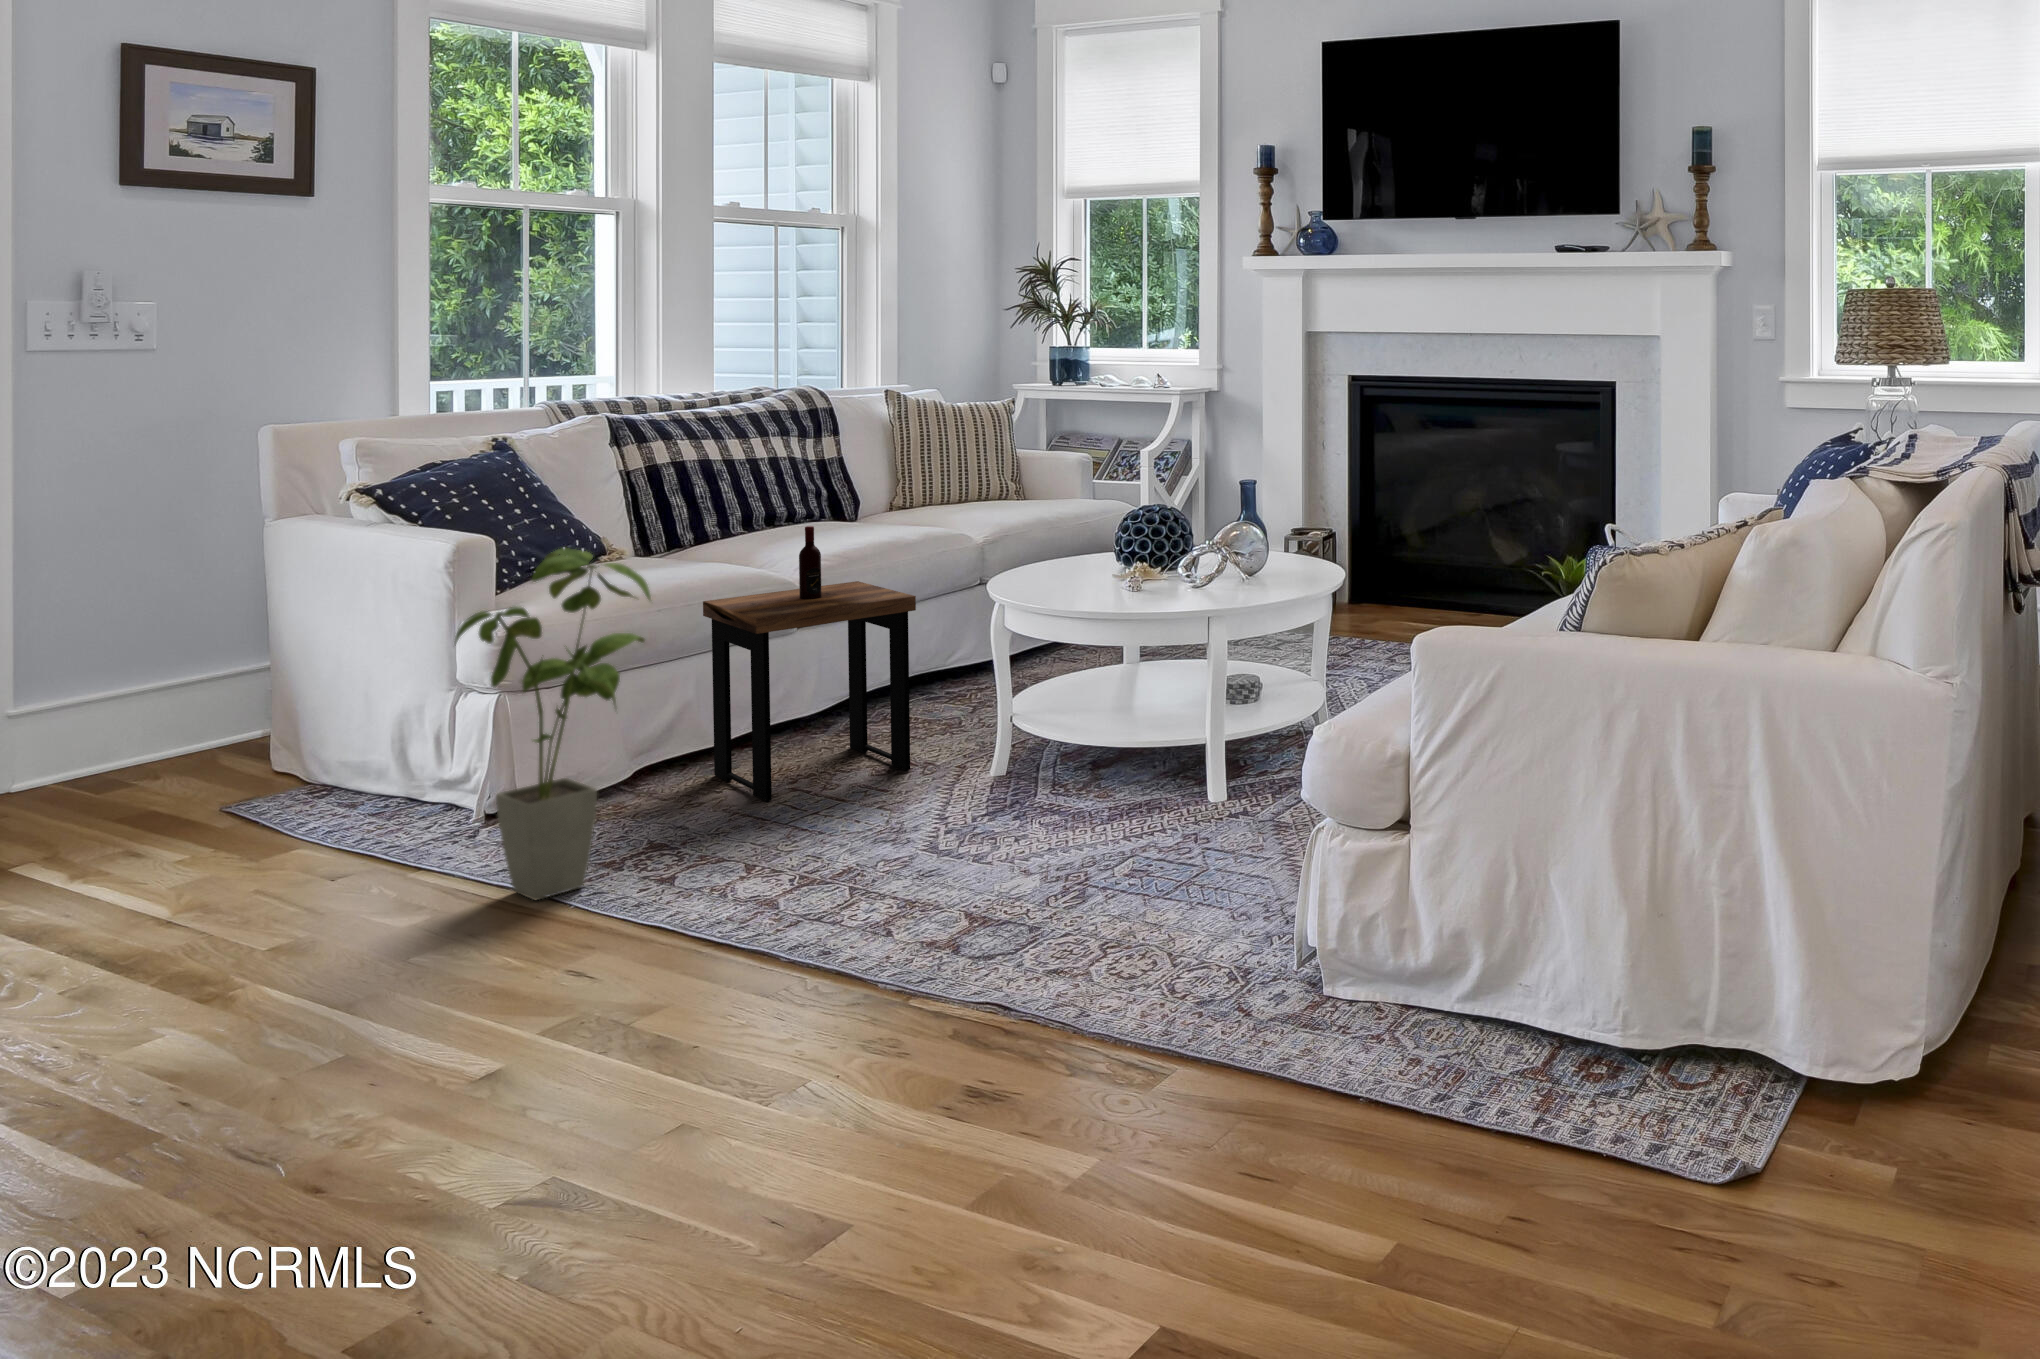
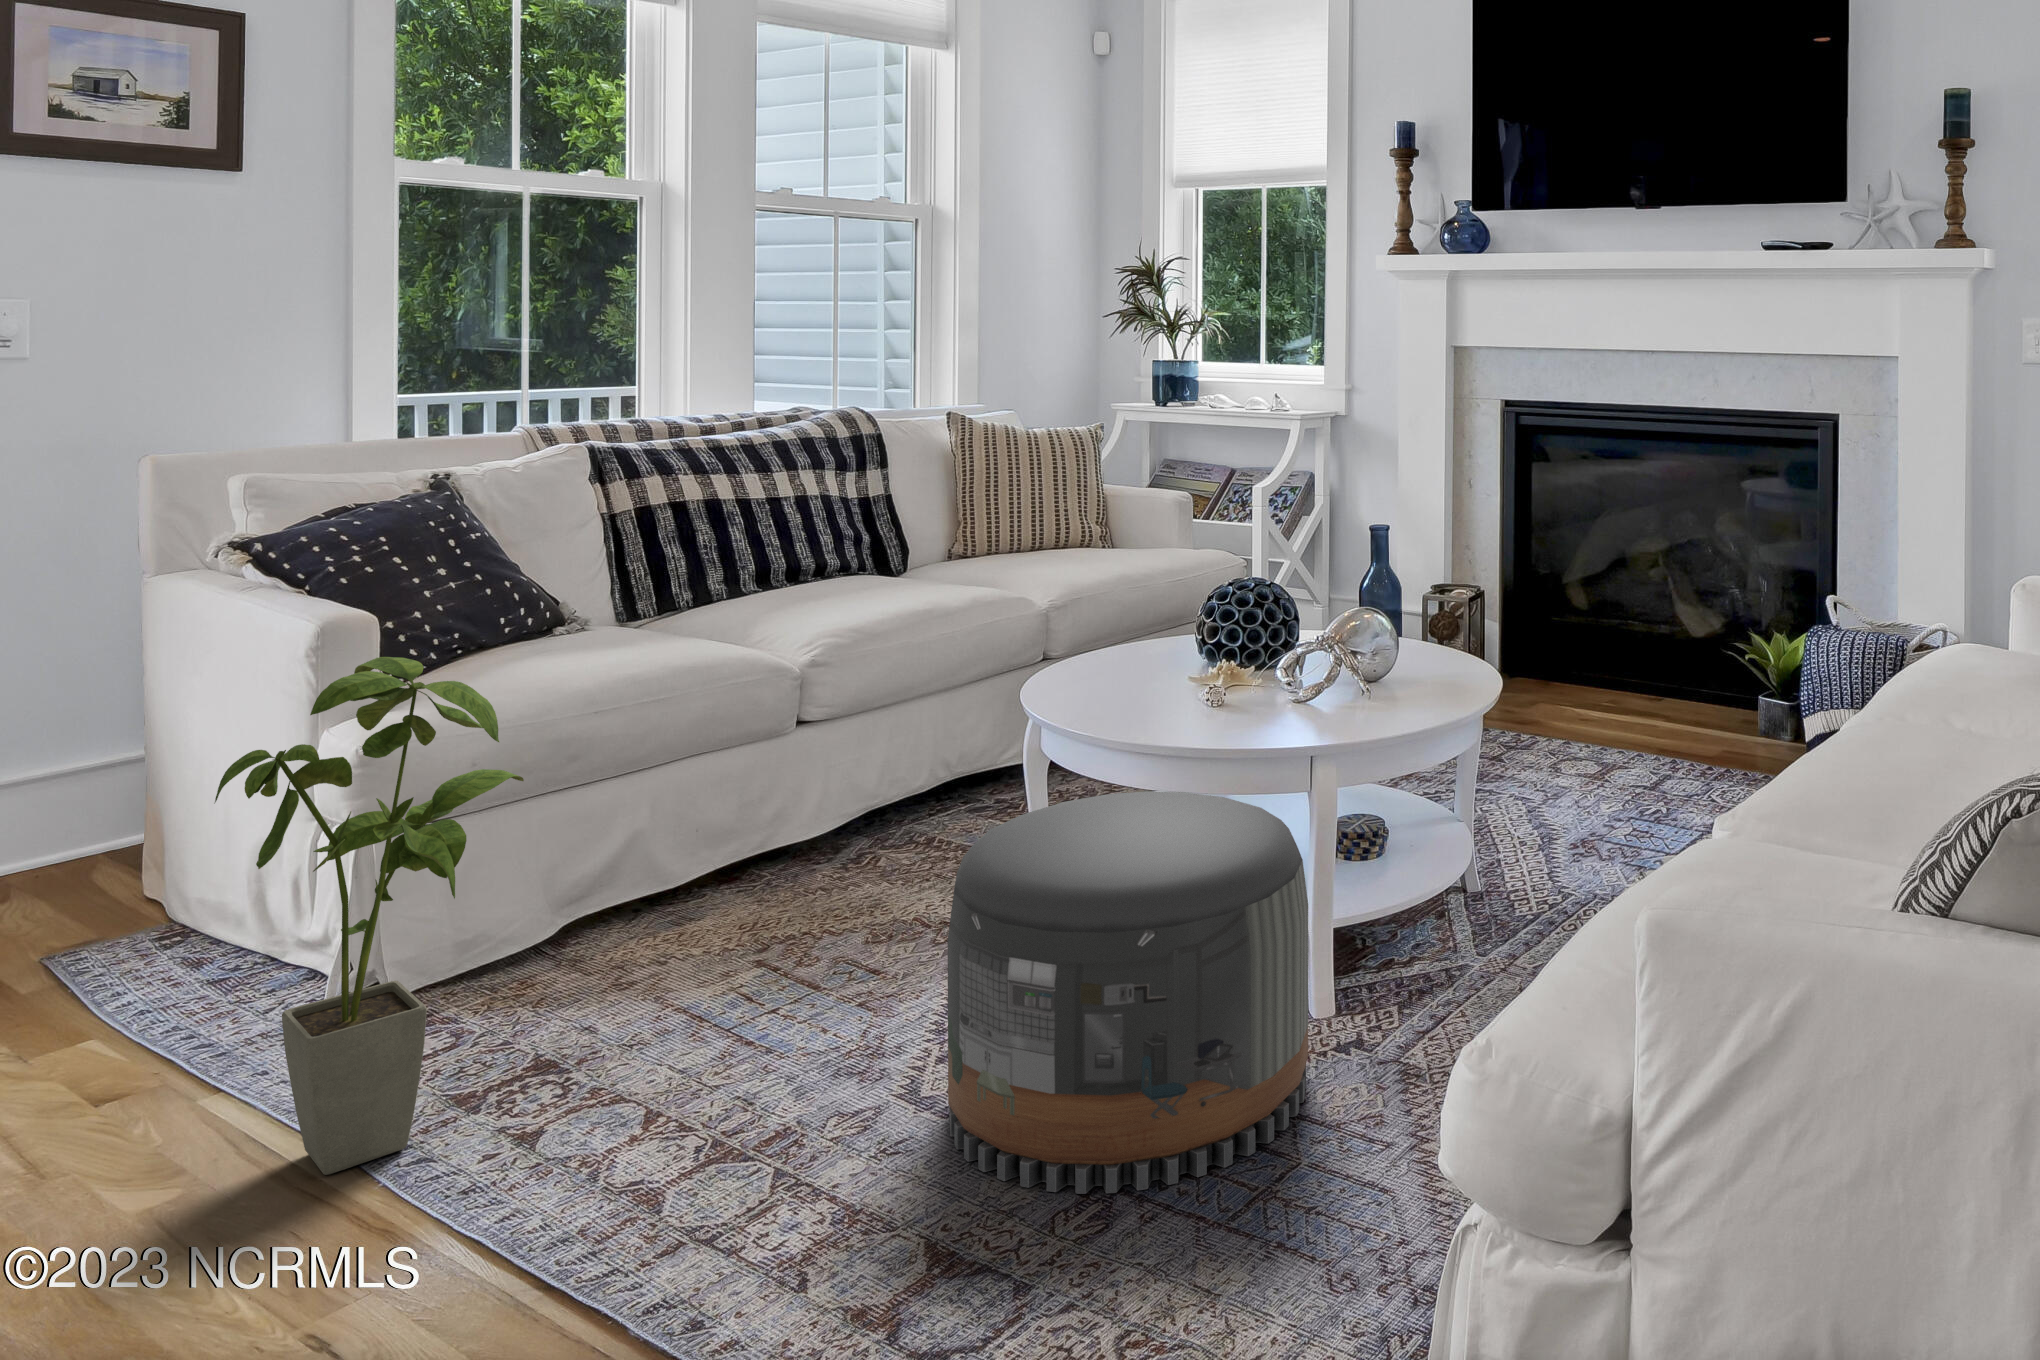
side table: present [703,526,916,802] -> none [656,602,931,983]
pouf: none [961,644,1209,890] -> present [947,791,1308,1194]

